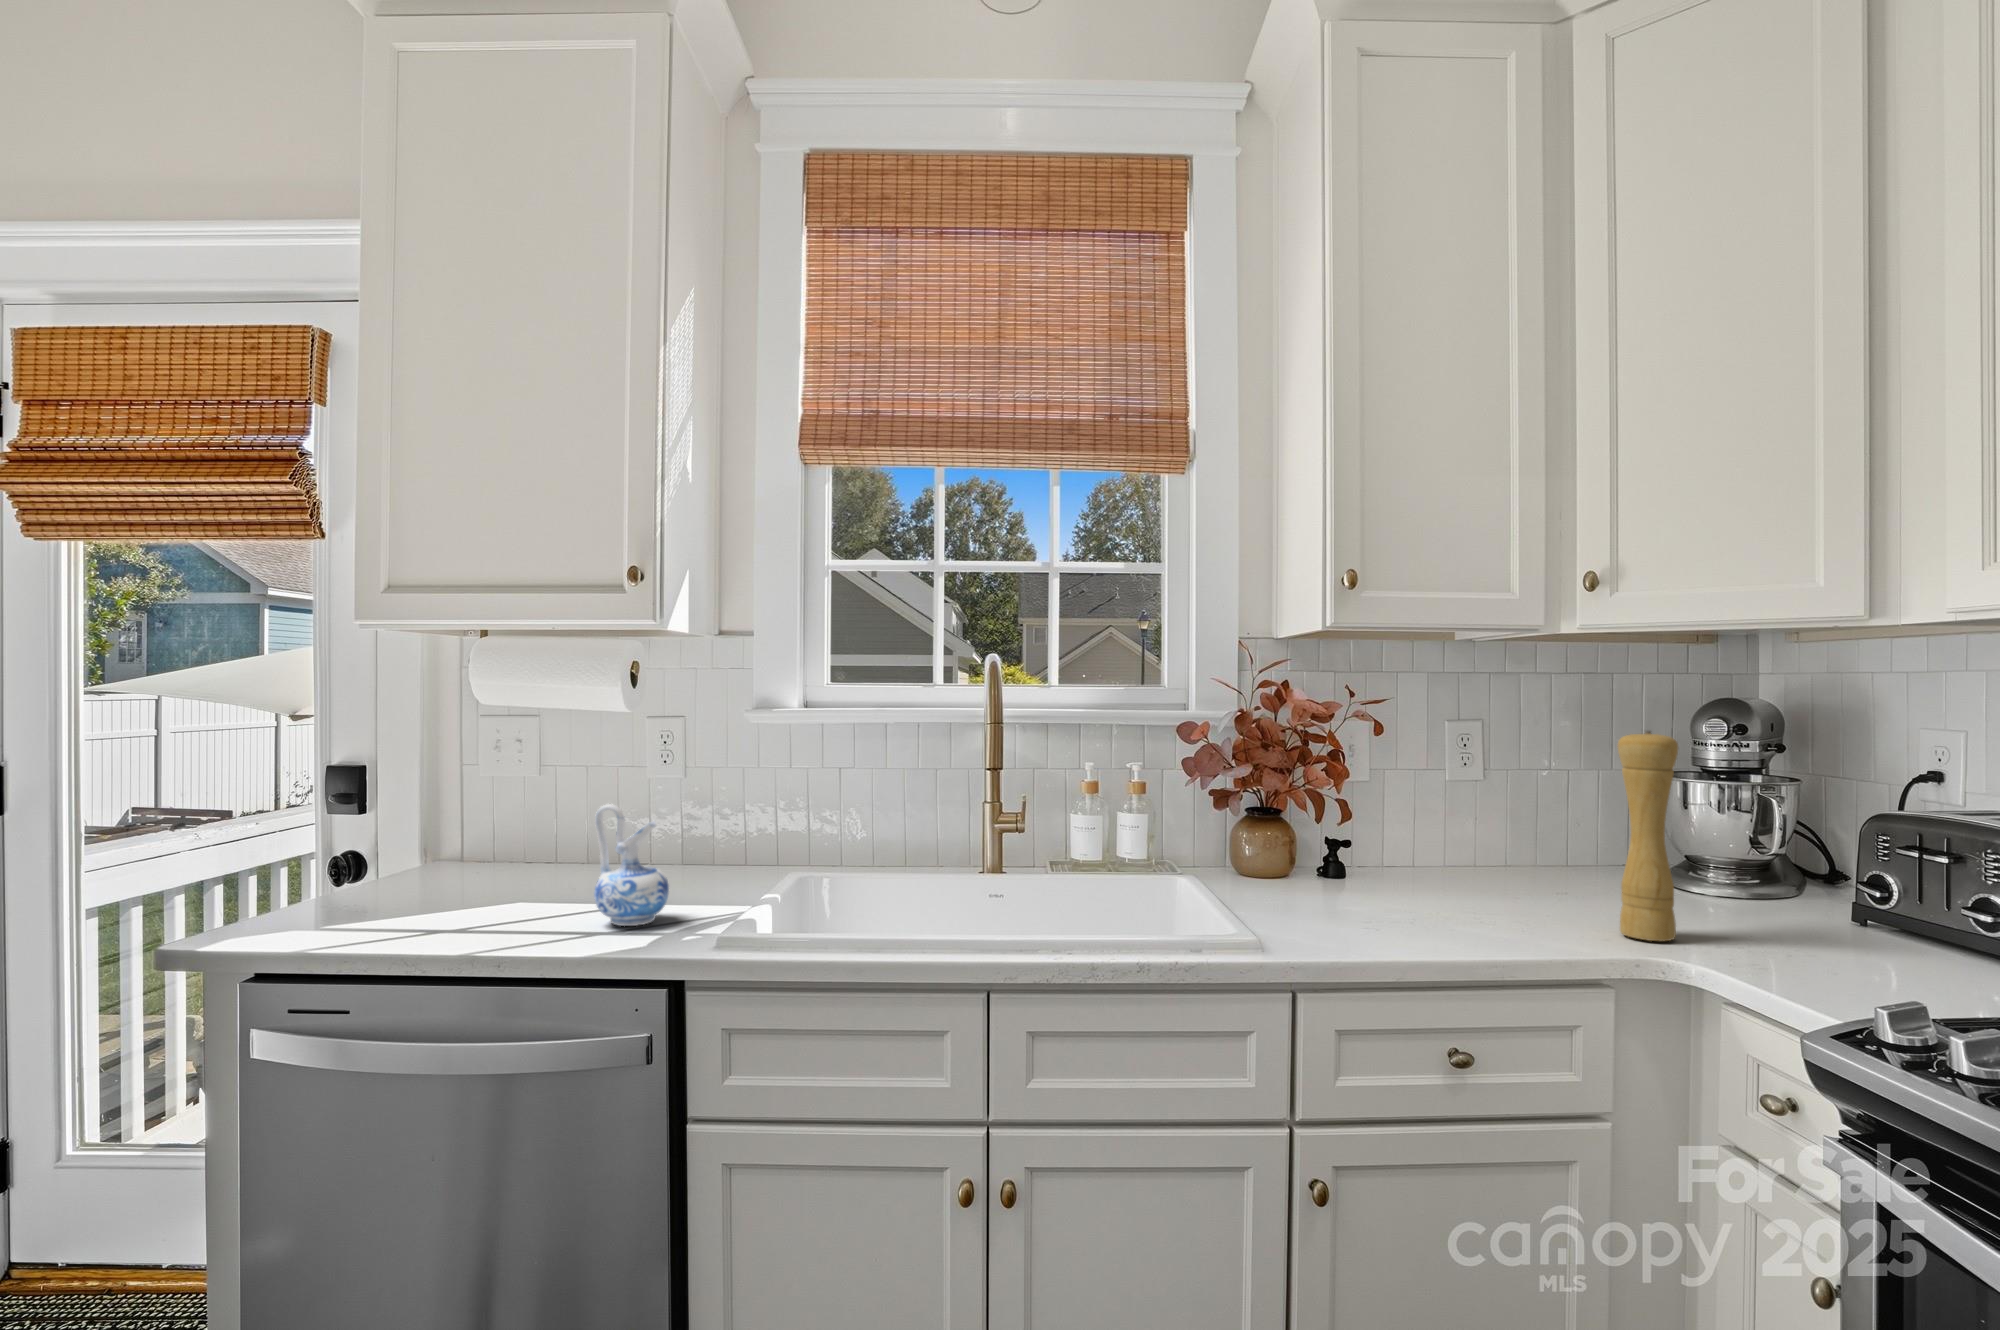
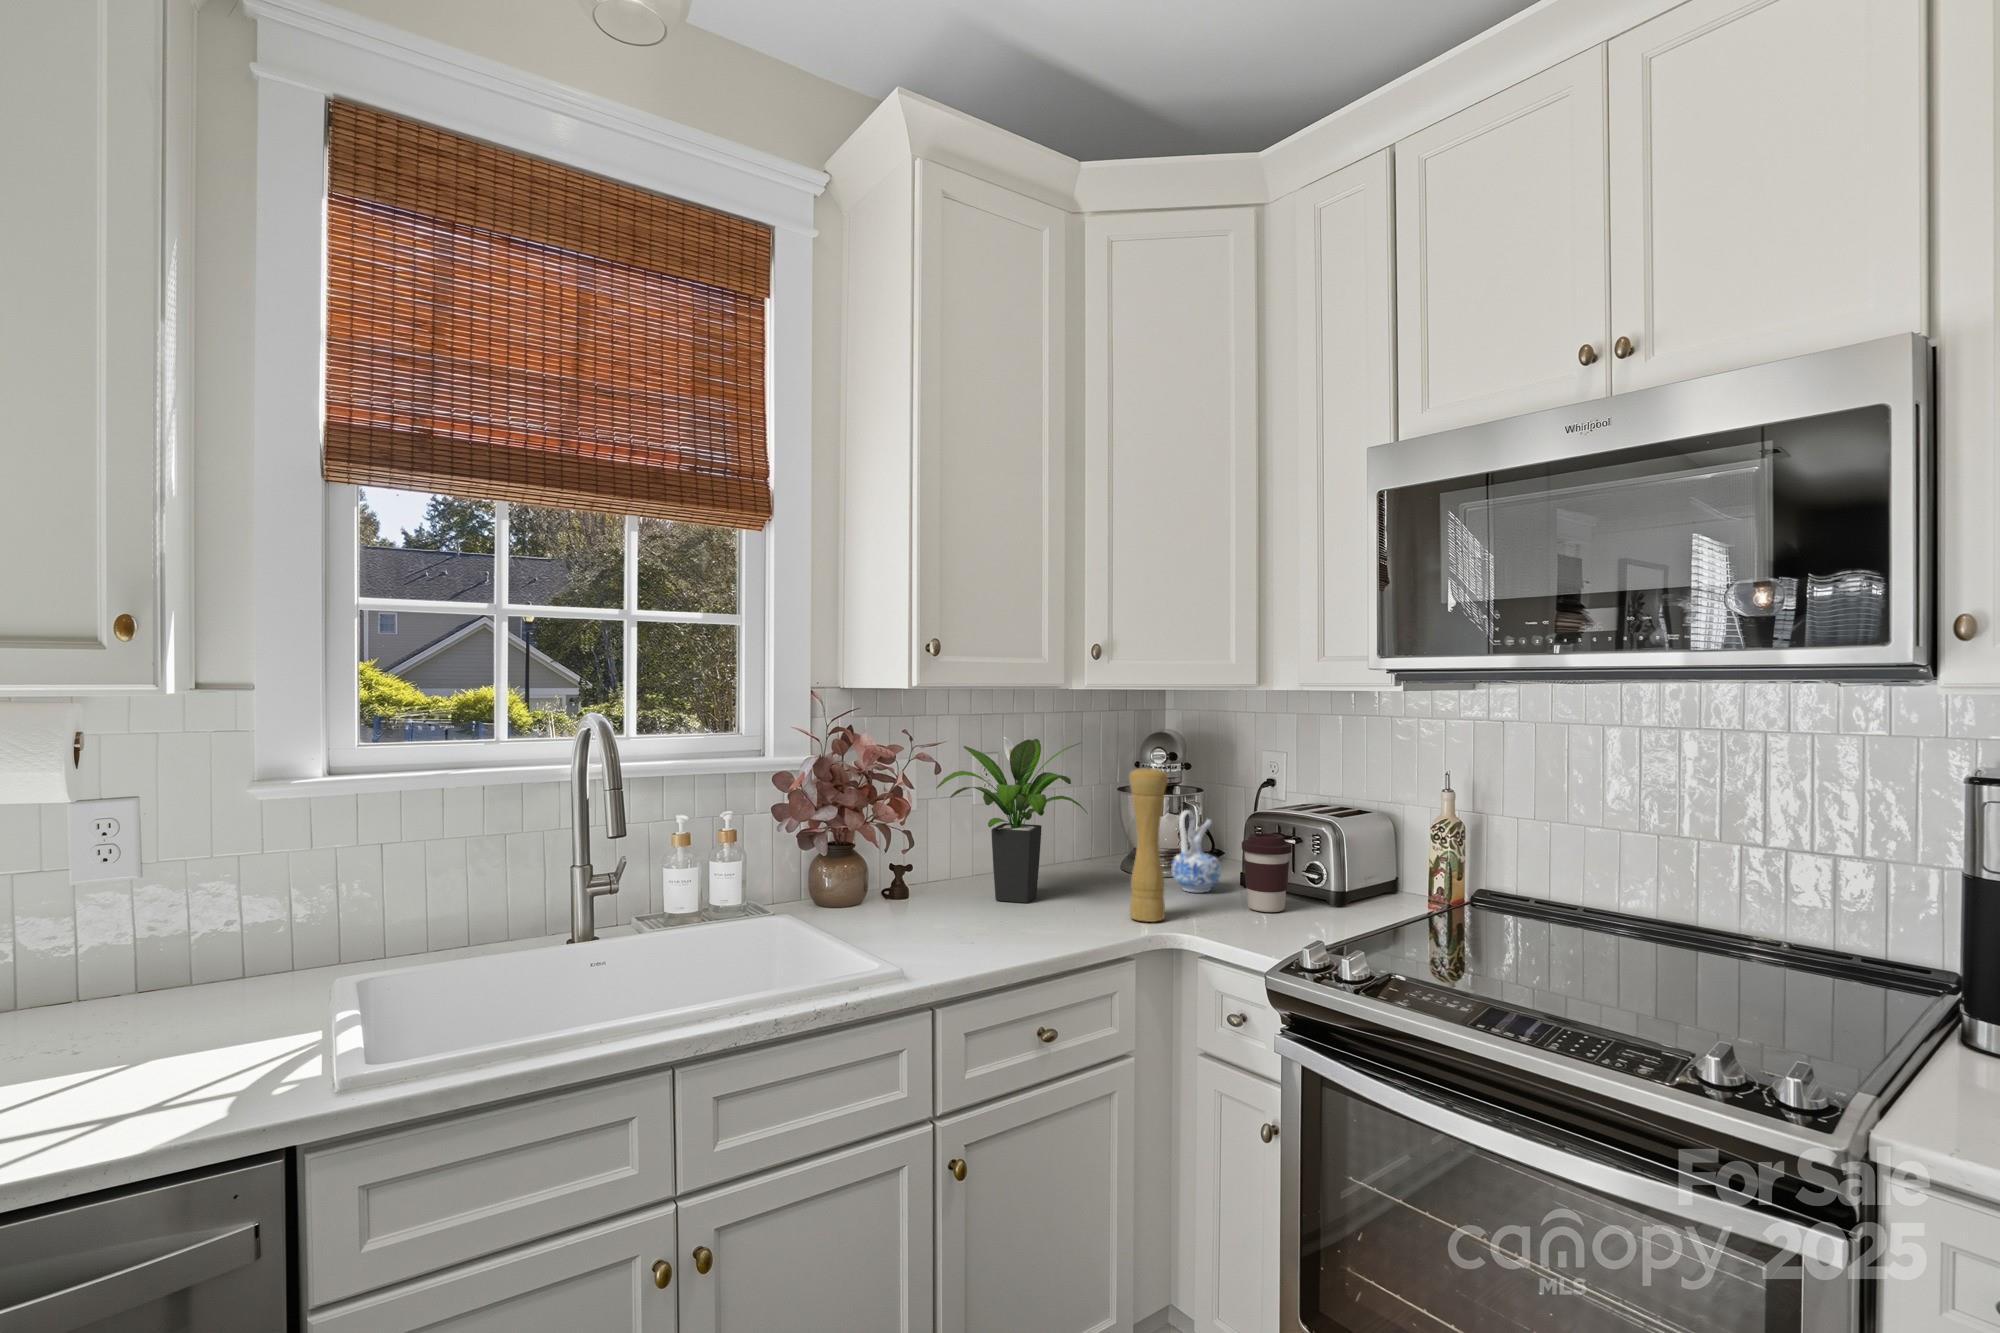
potted plant: none [1374,694,1582,901] -> present [937,737,1086,903]
ceramic pitcher: present [594,804,669,926] -> present [1171,810,1221,893]
coffee cup: none [1823,838,1916,957] -> present [1242,833,1292,912]

